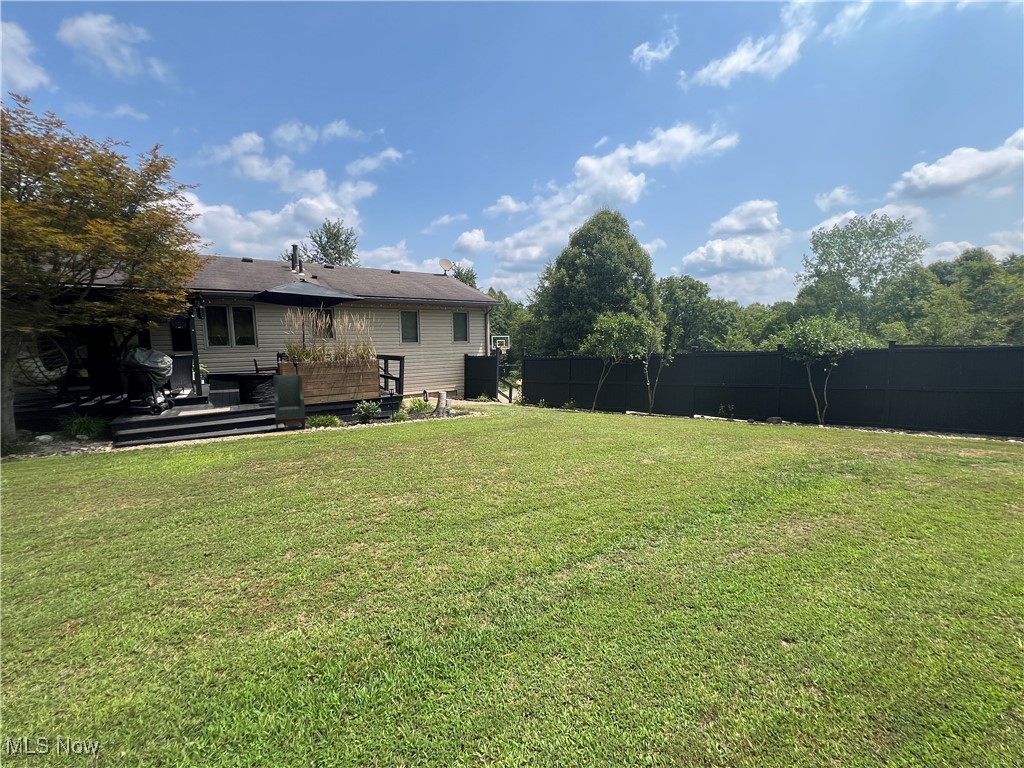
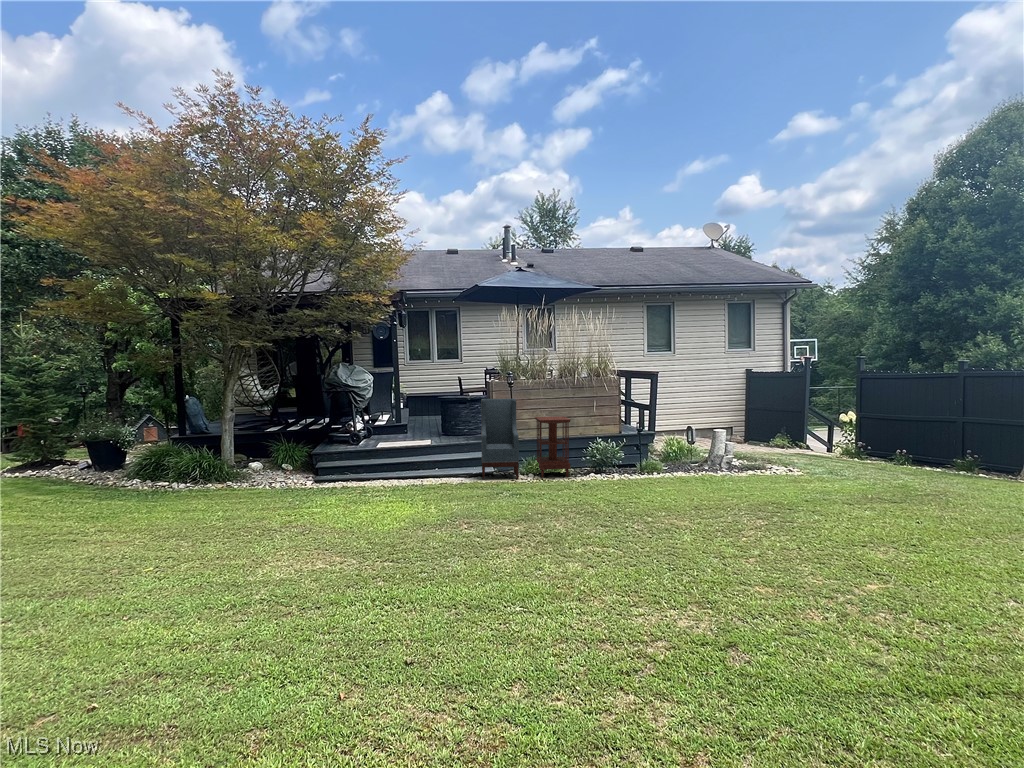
side table: none [317,386,344,428] -> present [535,416,571,478]

